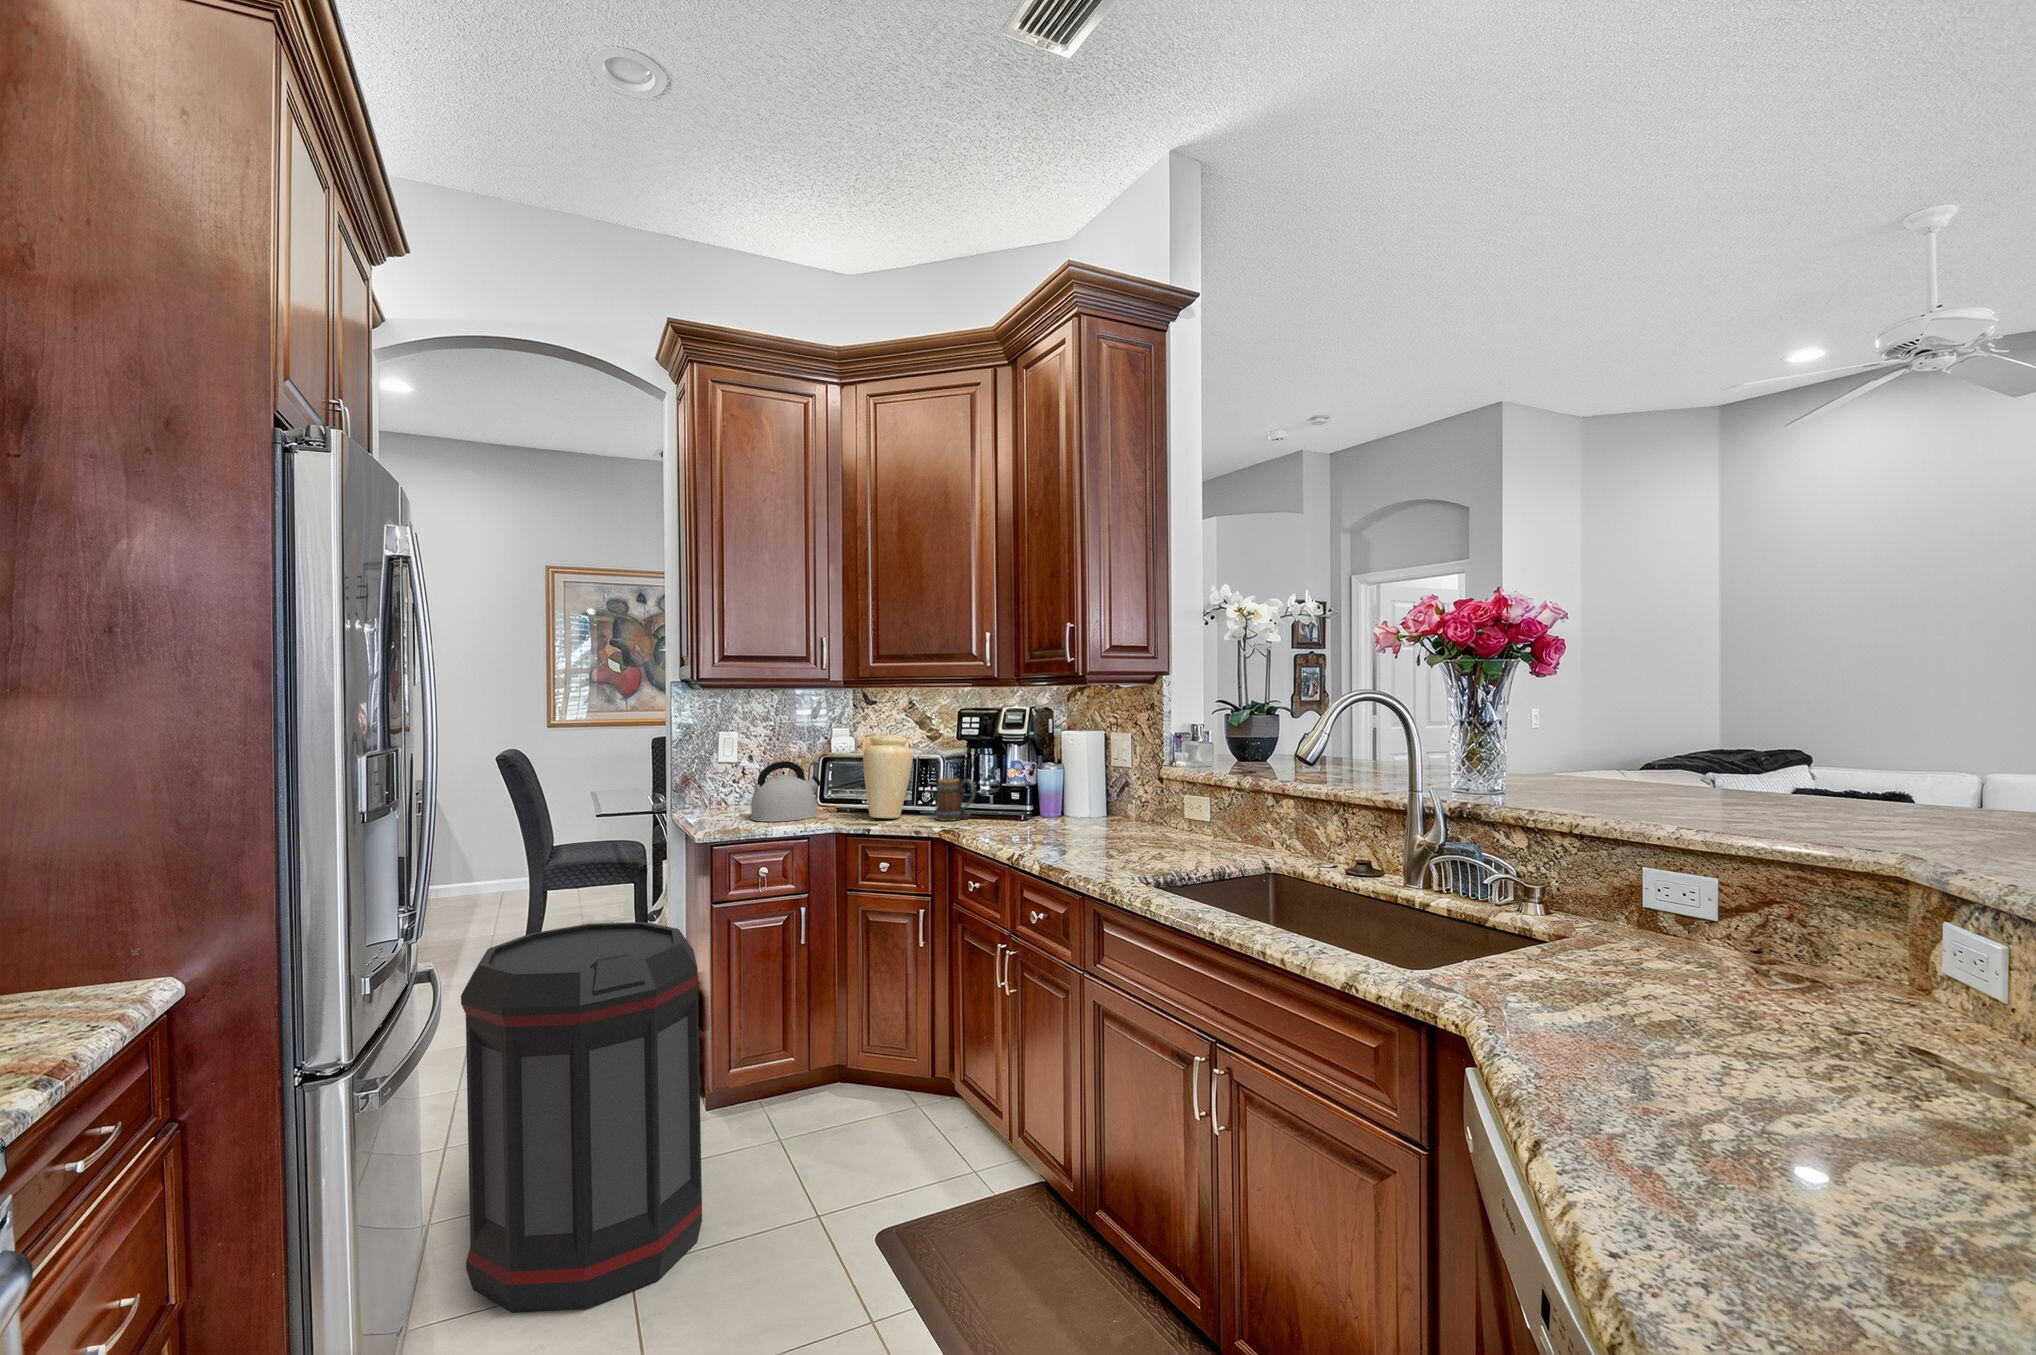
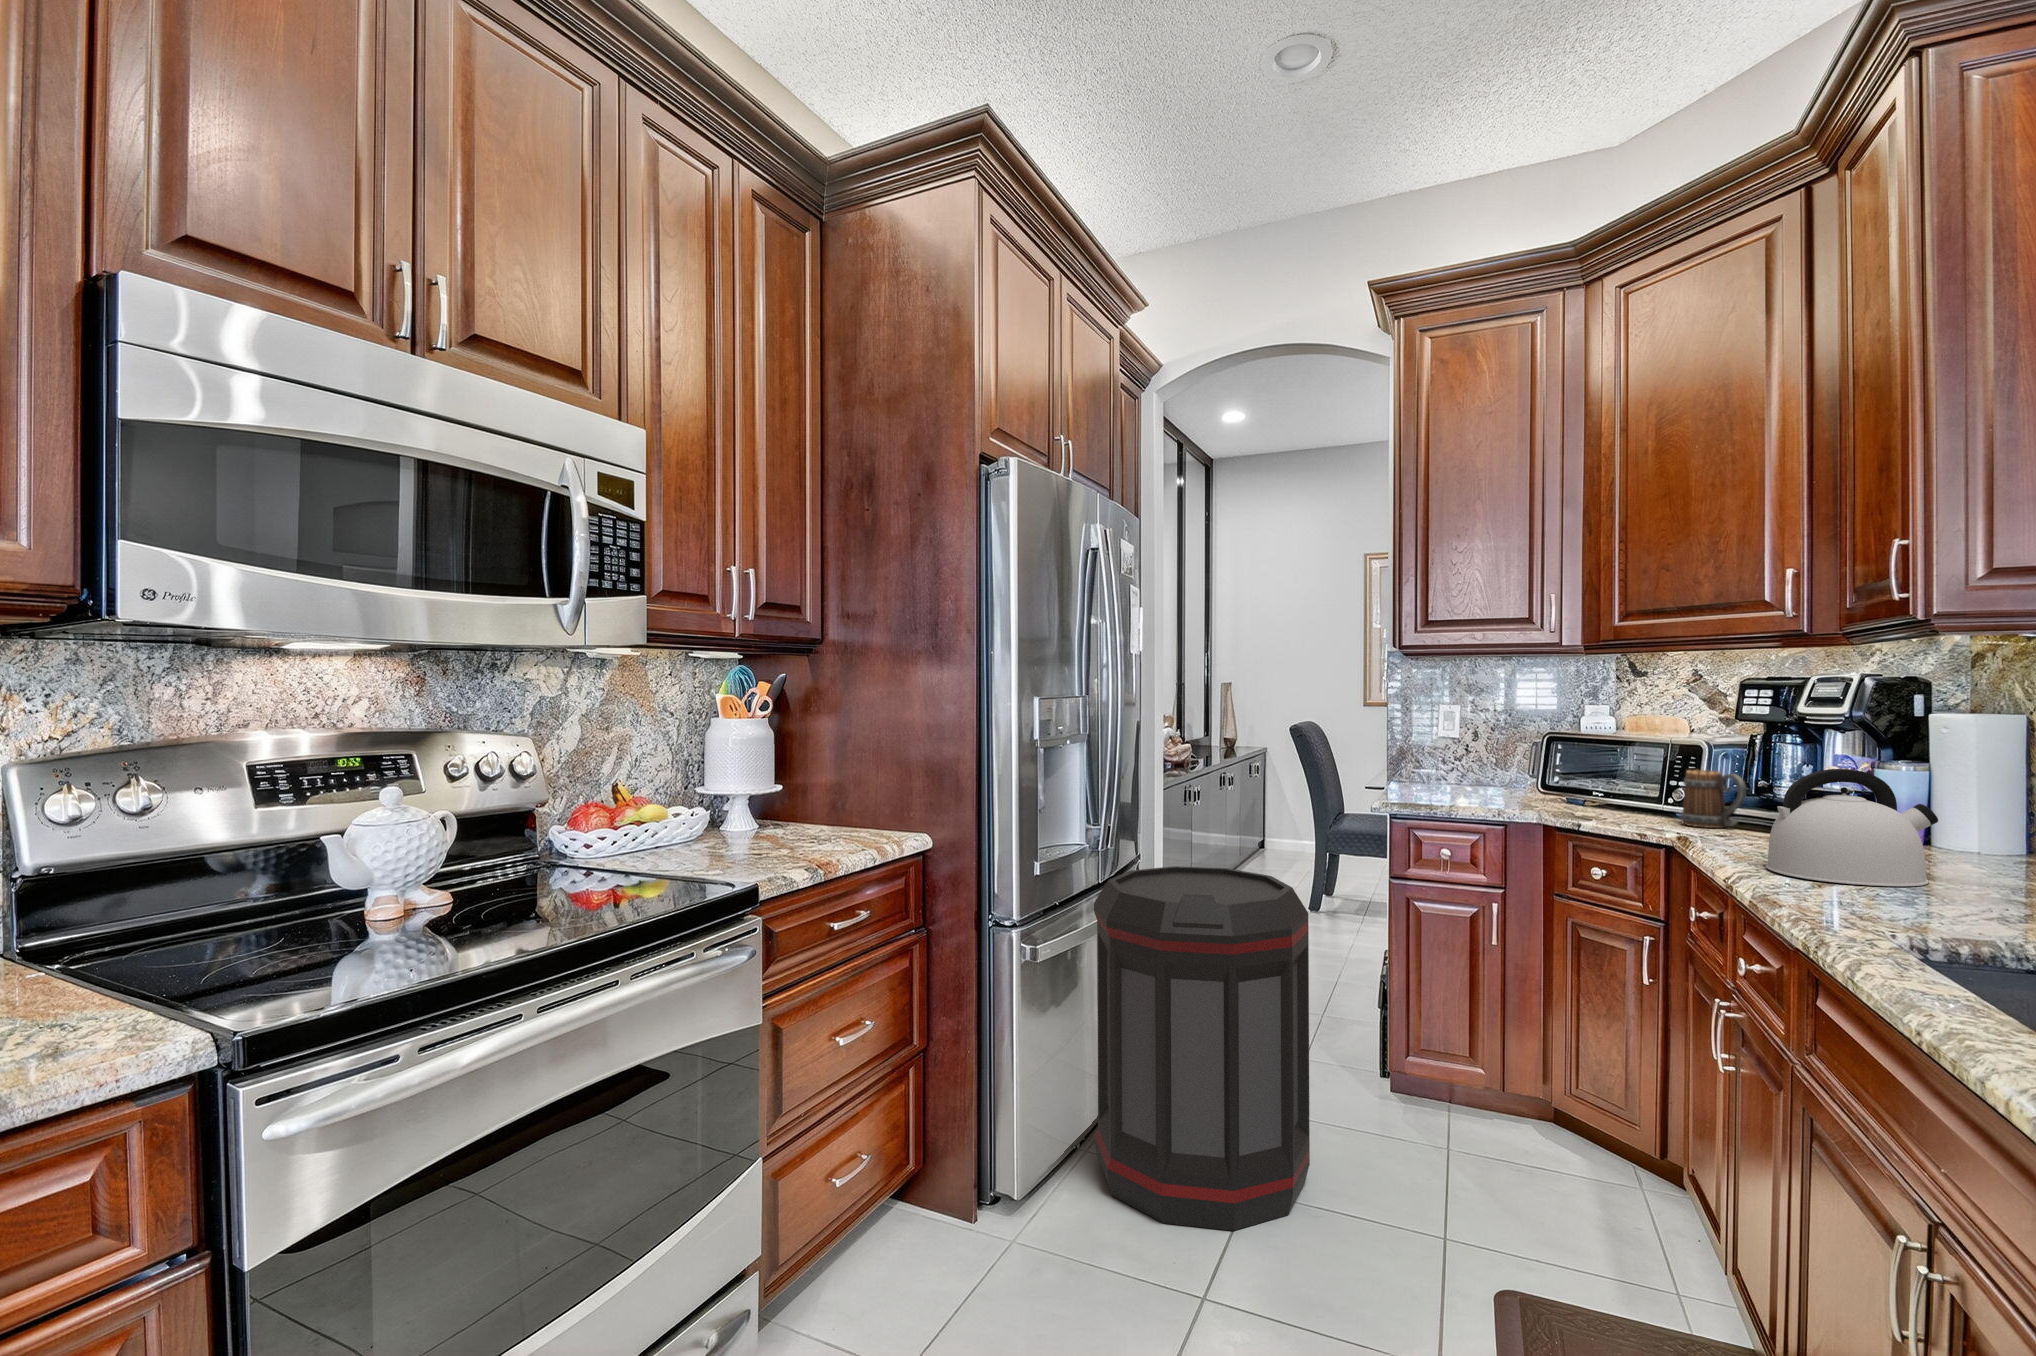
vase: present [863,737,913,818] -> none [1583,711,1656,816]
kettle: present [750,761,821,822] -> present [1766,769,1938,886]

